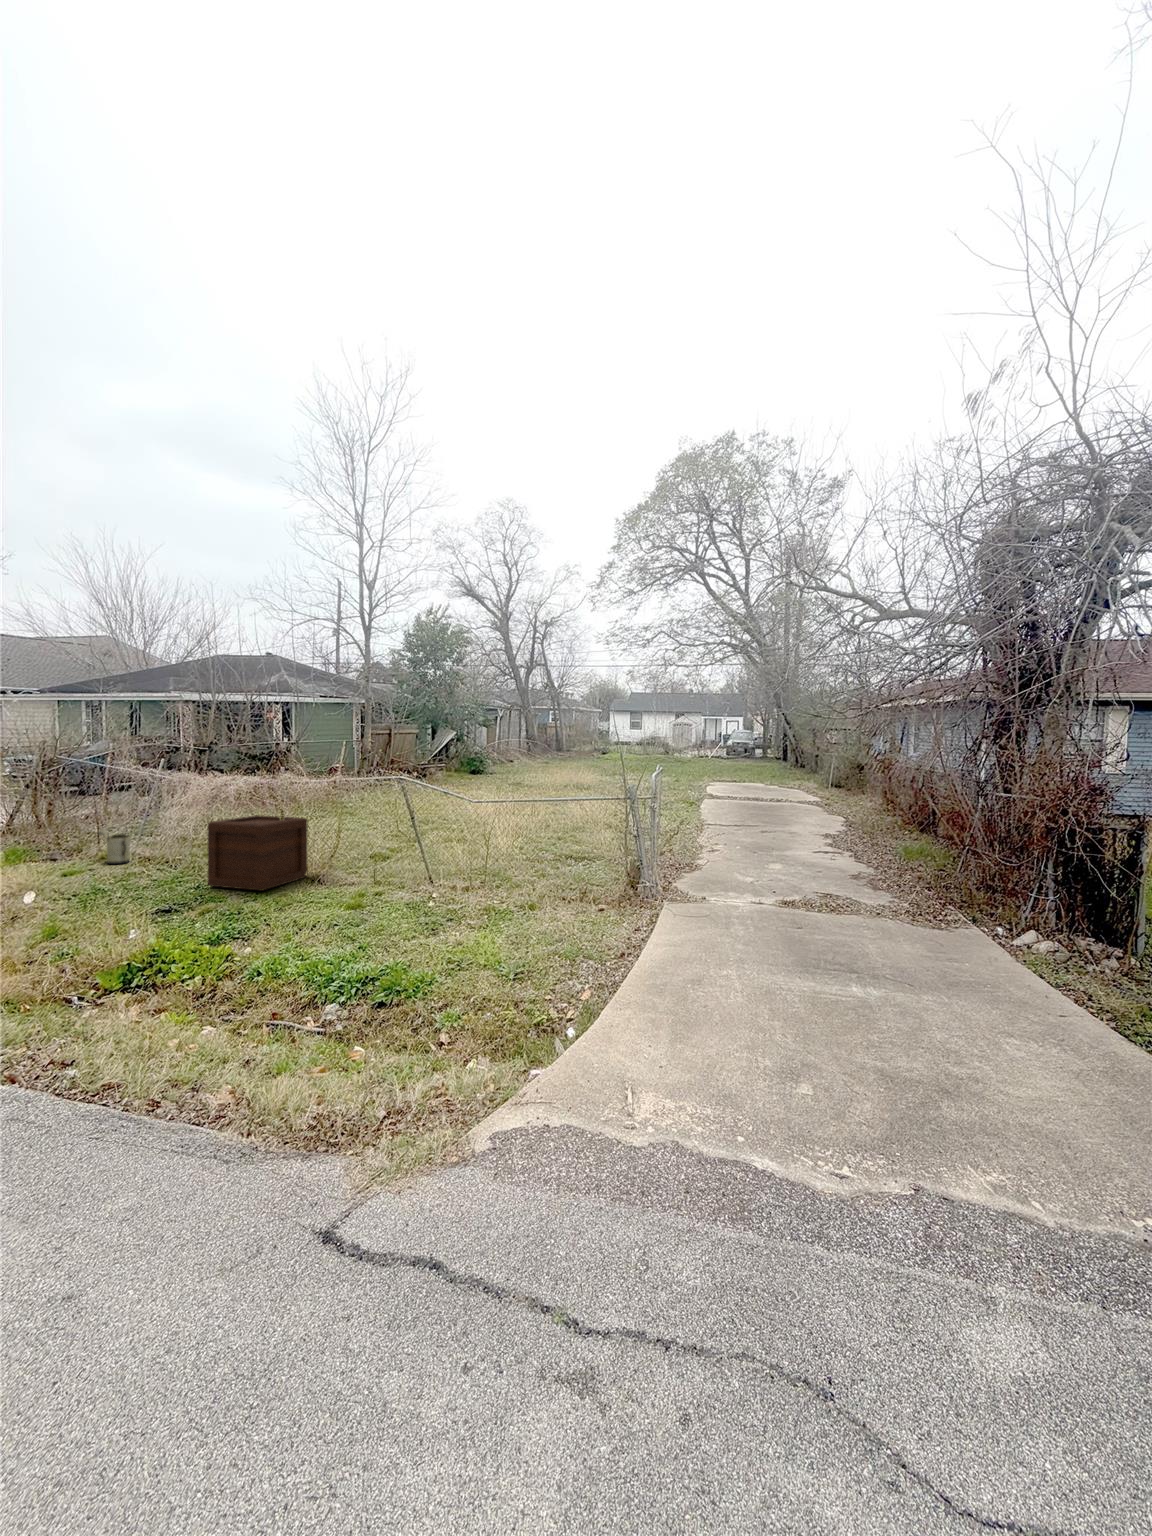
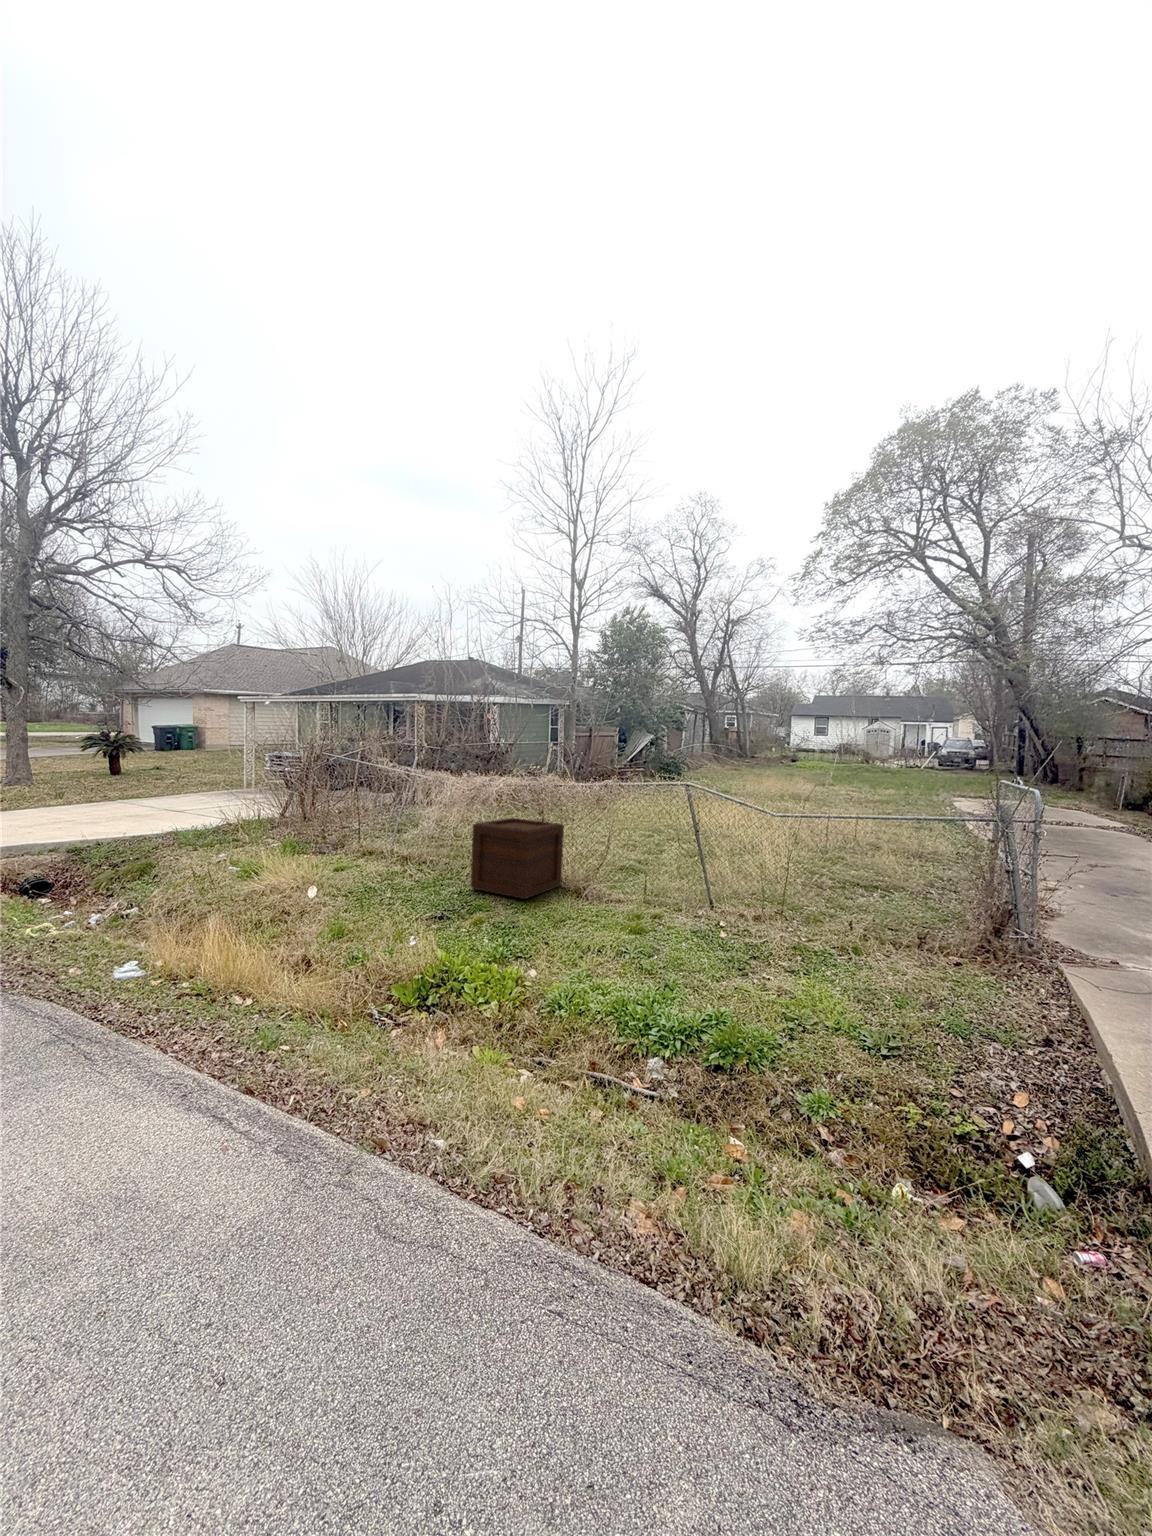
watering can: present [98,828,130,864] -> none [366,820,393,856]

